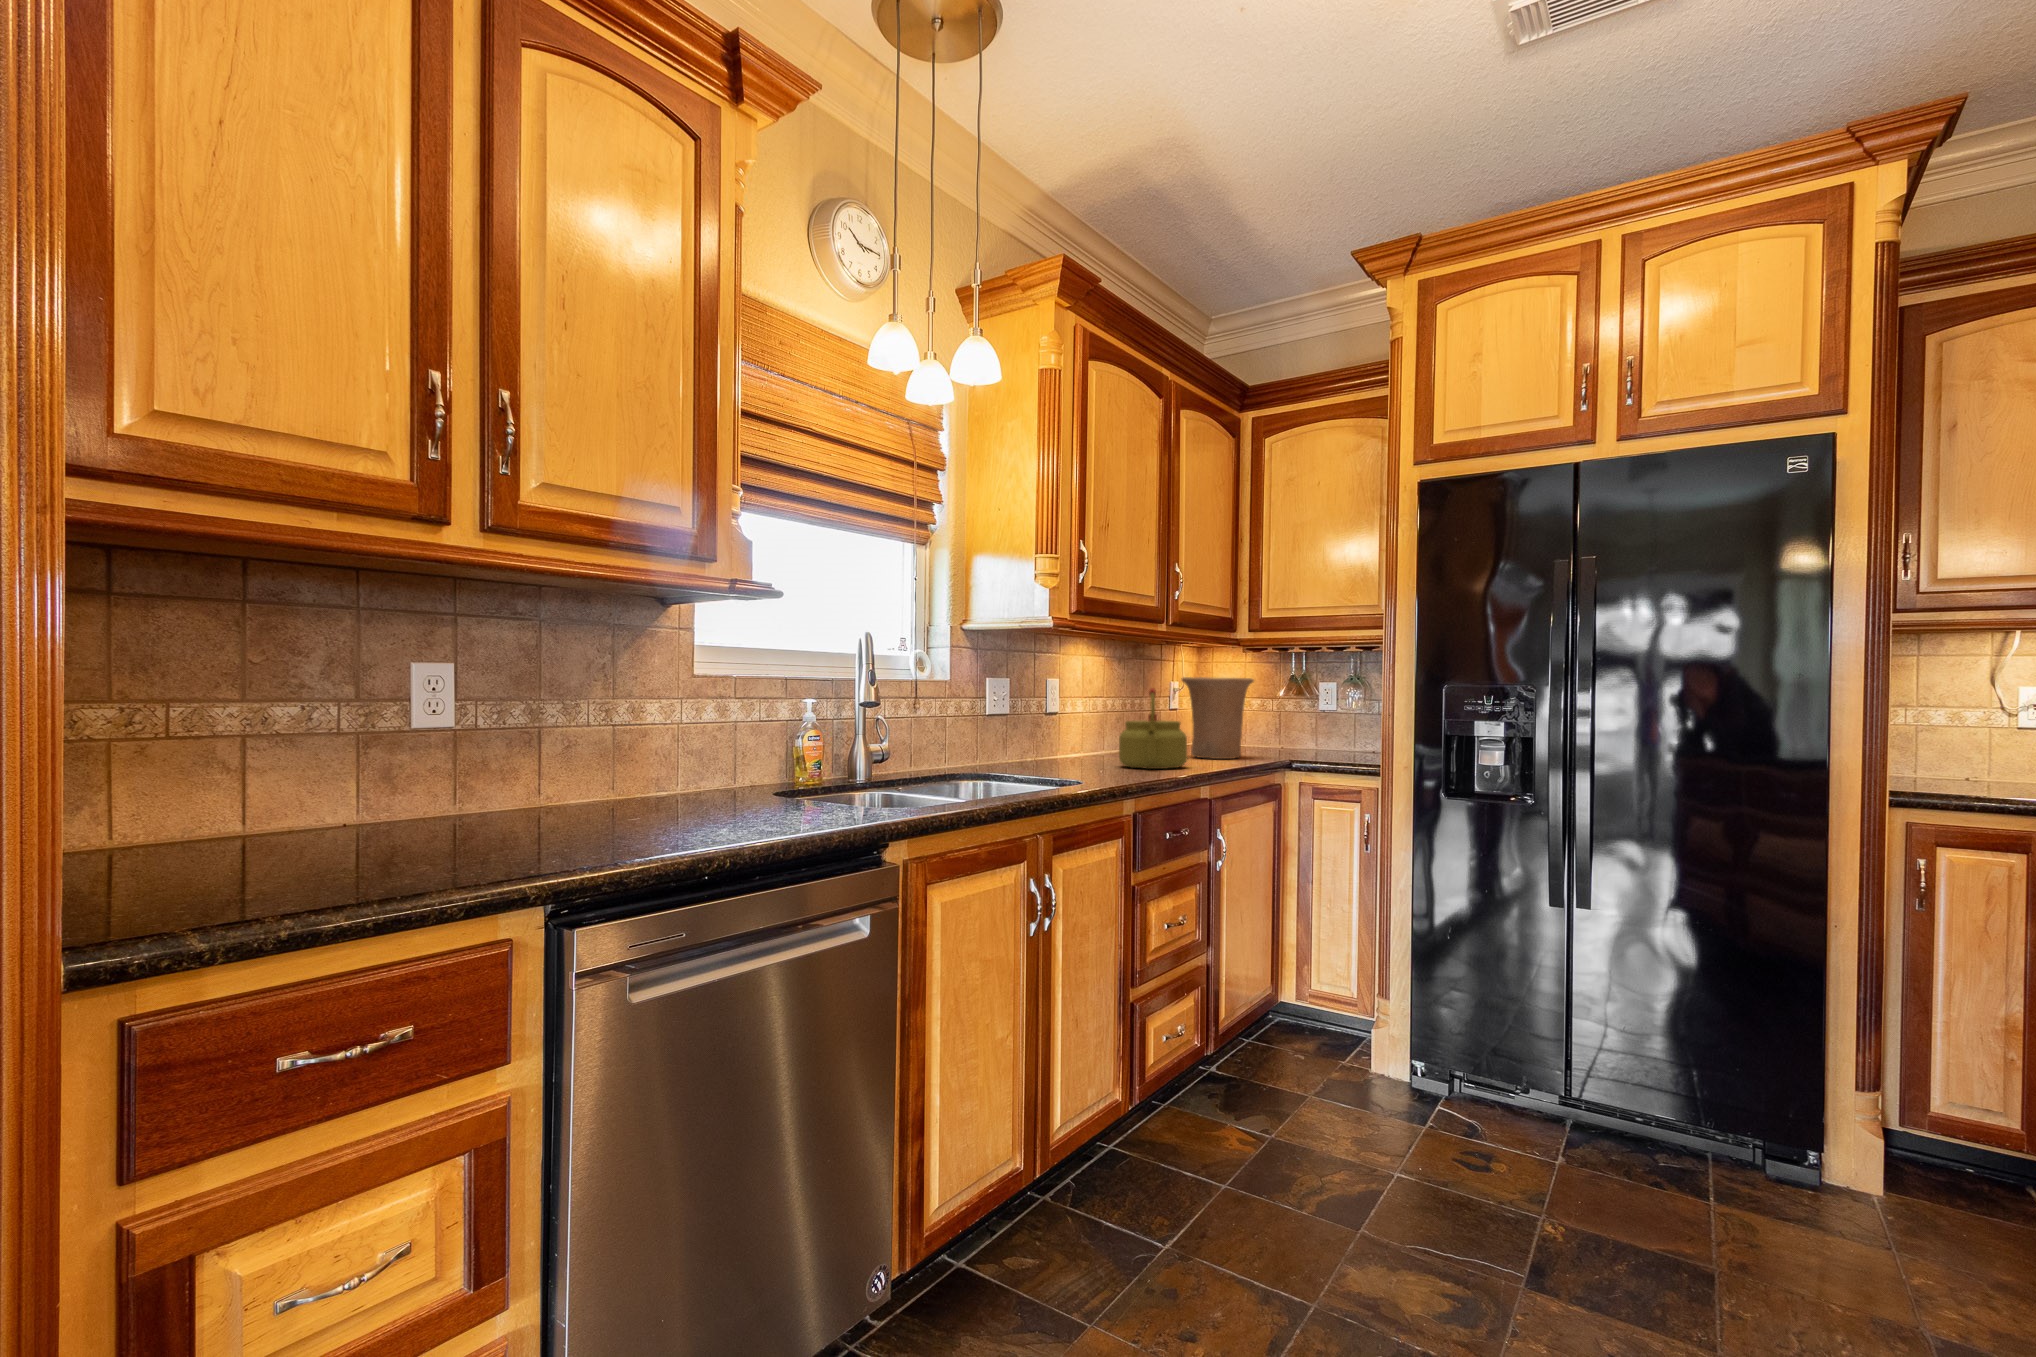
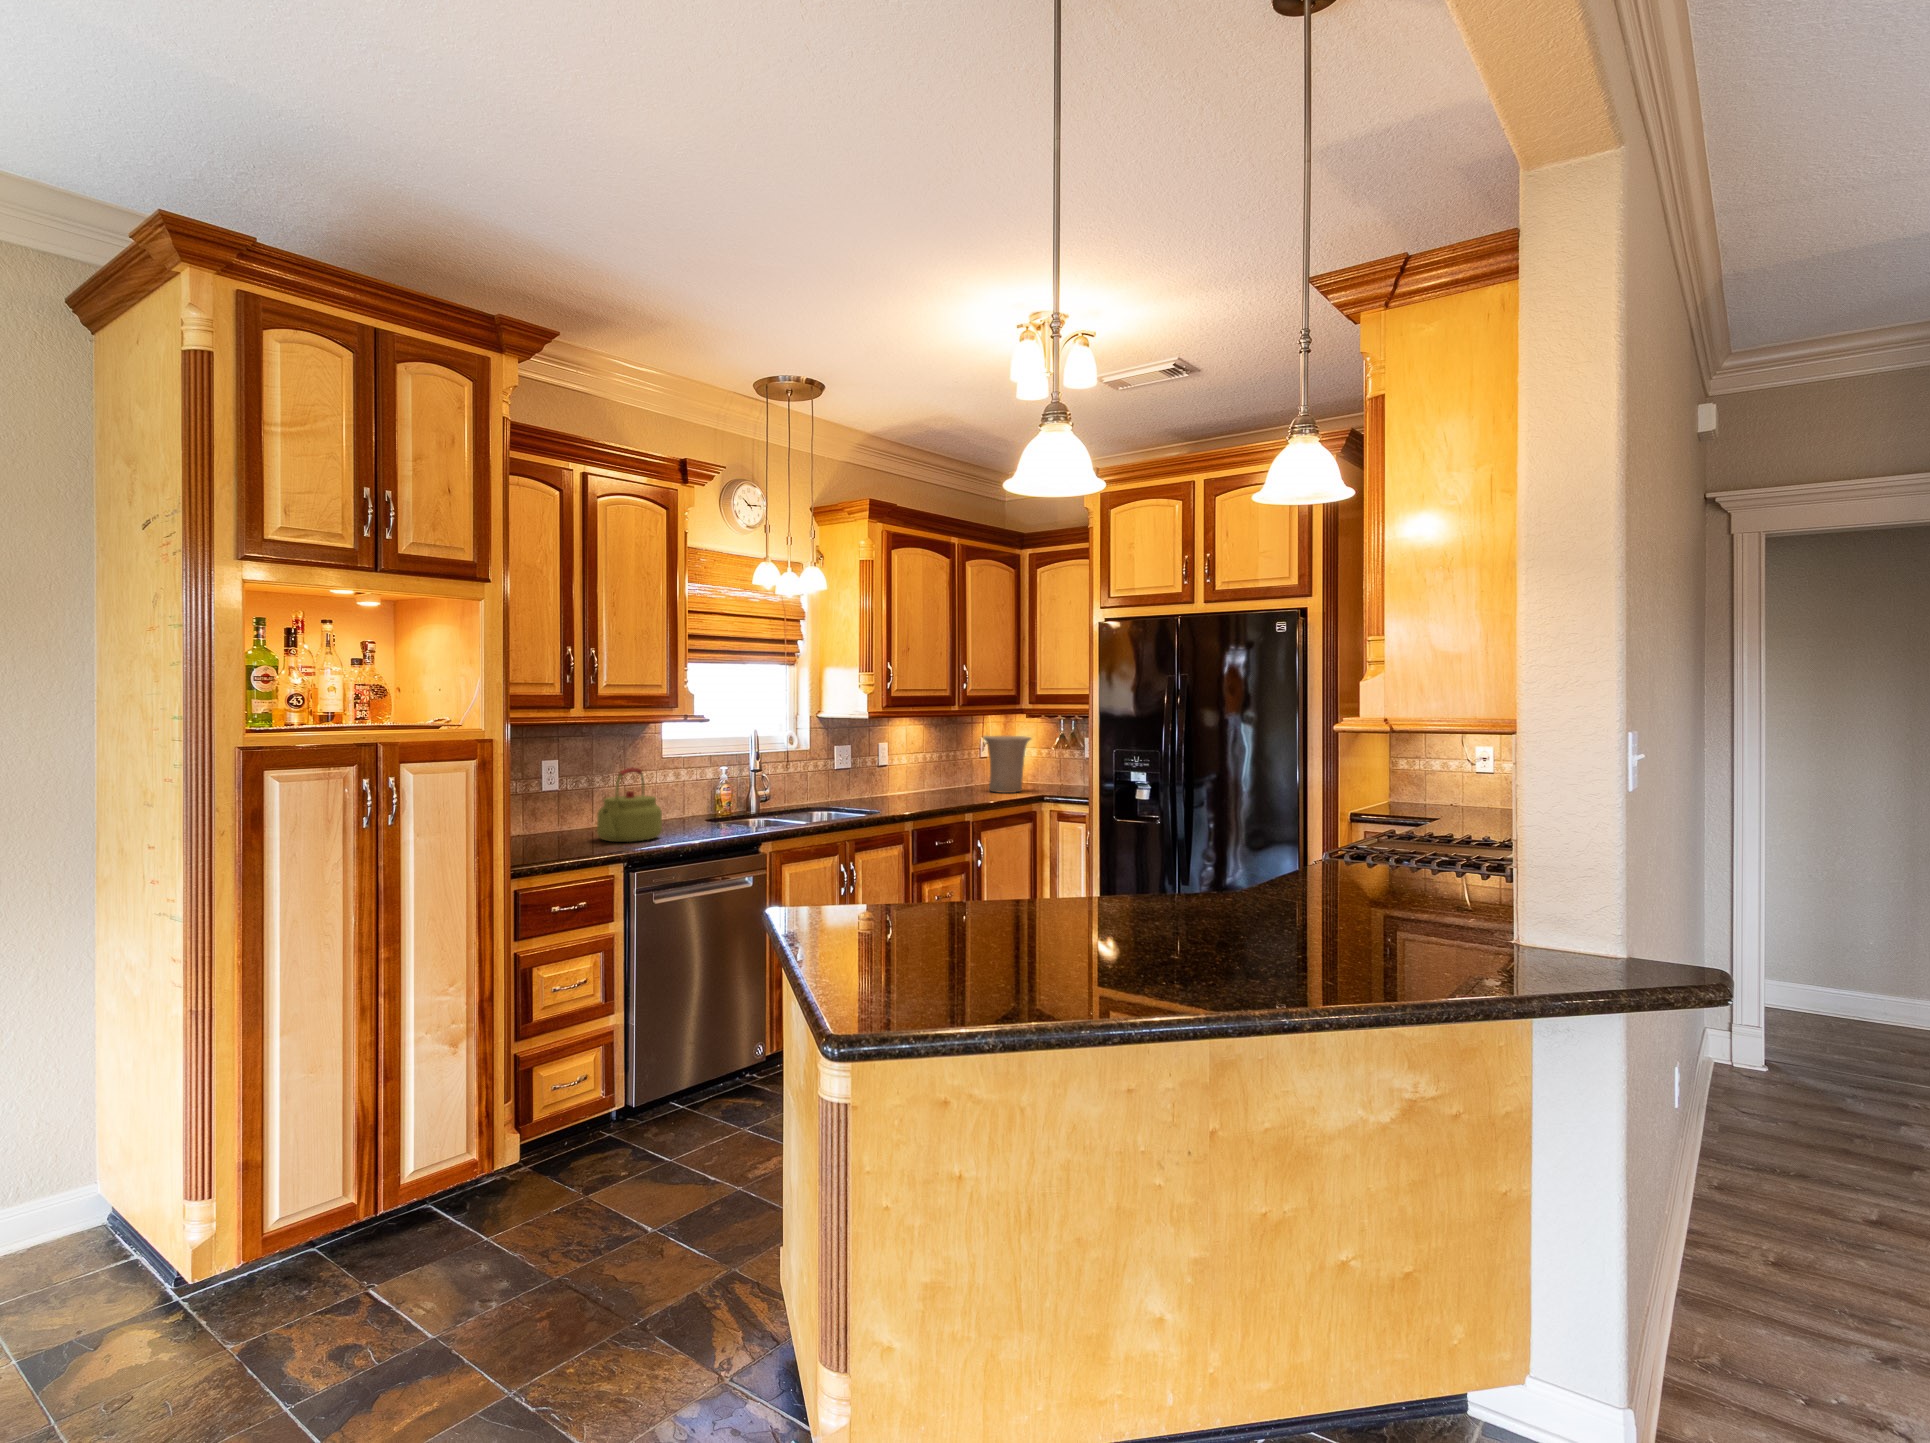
kettle: present [1119,688,1187,769] -> present [597,767,662,842]

